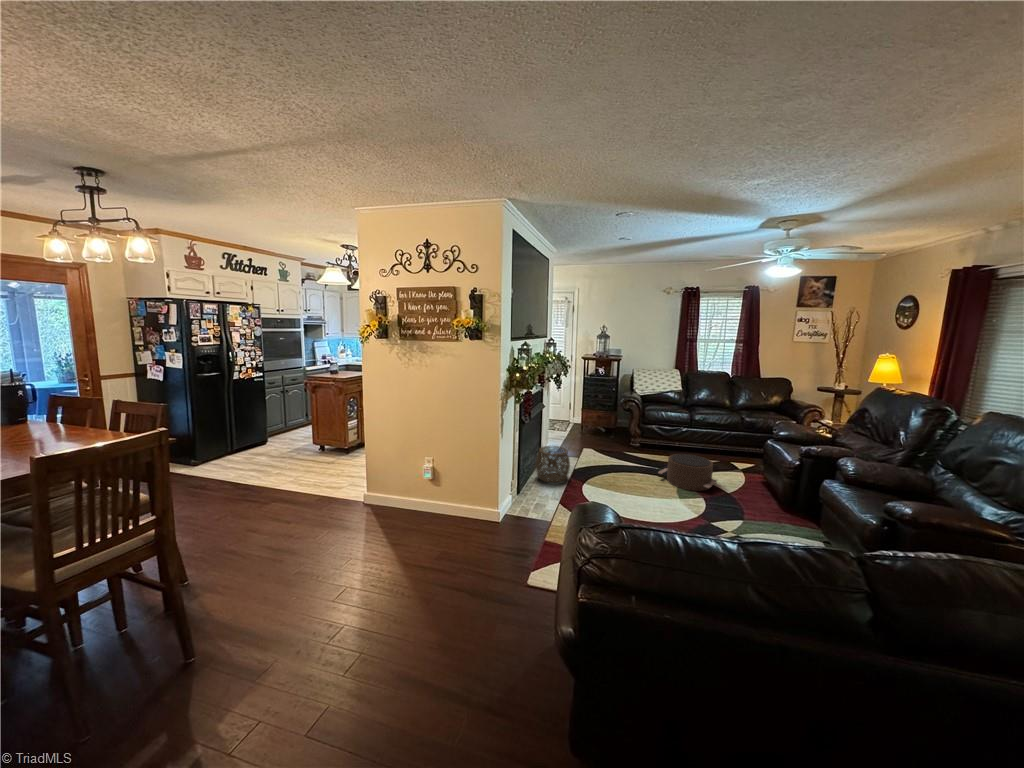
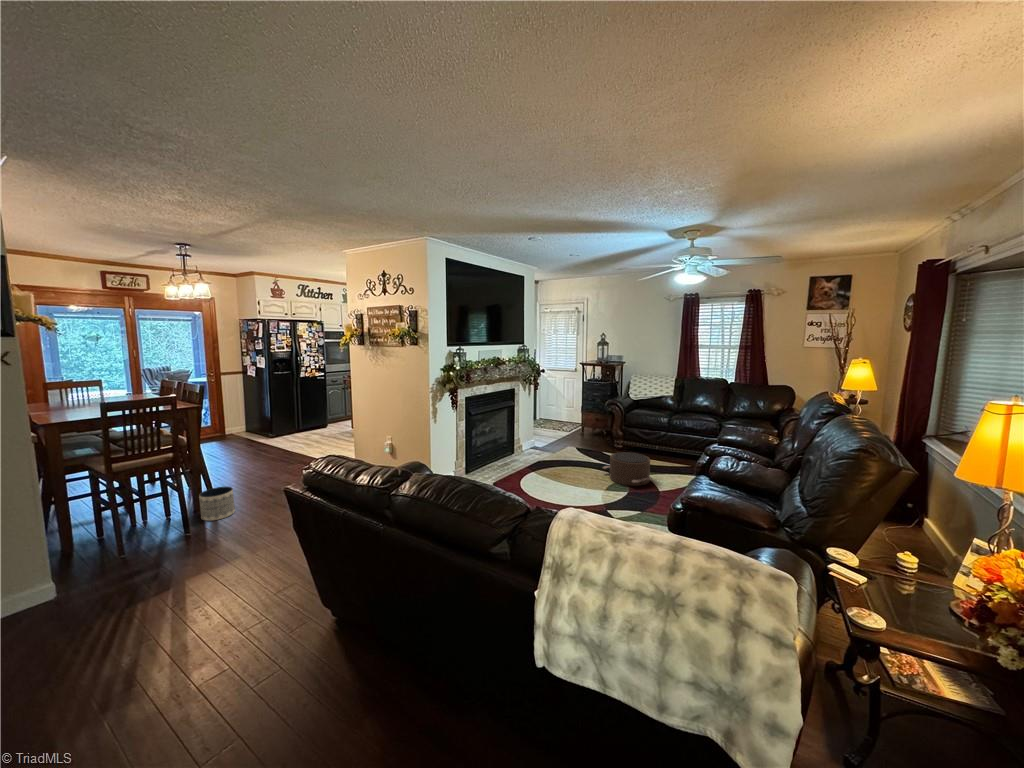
woven basket: present [536,446,570,483] -> none [493,437,523,468]
planter: none [190,566,248,631] -> present [199,487,235,521]

